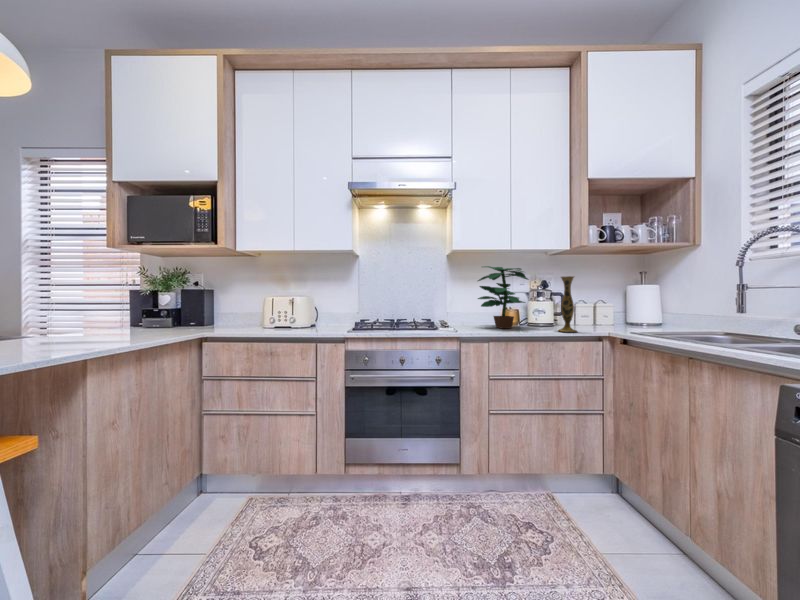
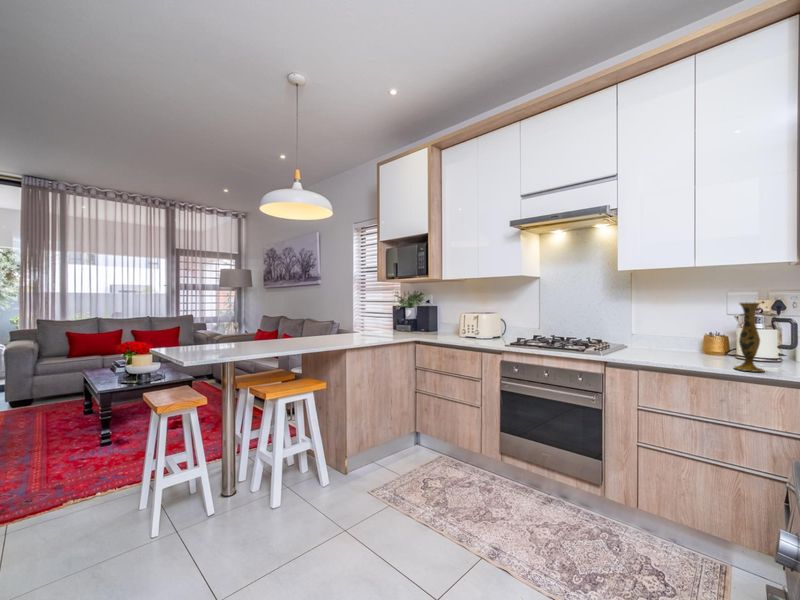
potted plant: present [478,266,528,328] -> none [639,287,713,357]

